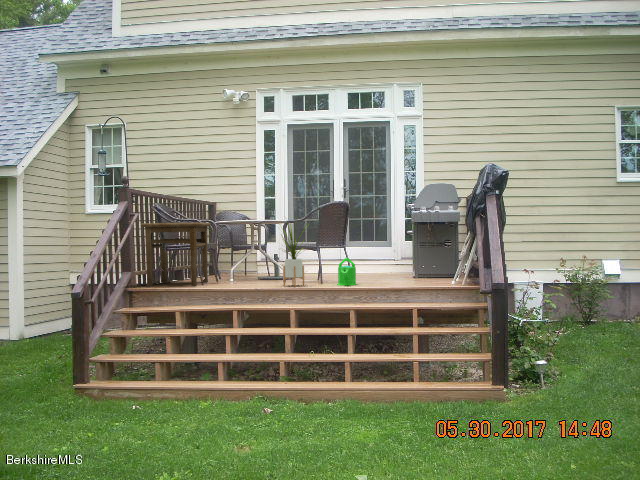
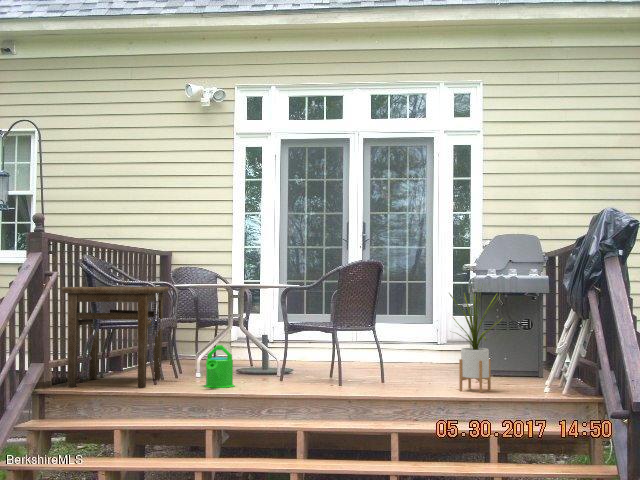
house plant: present [282,223,306,287] -> present [449,293,499,393]
watering can: present [337,258,356,285] -> present [204,345,234,388]

